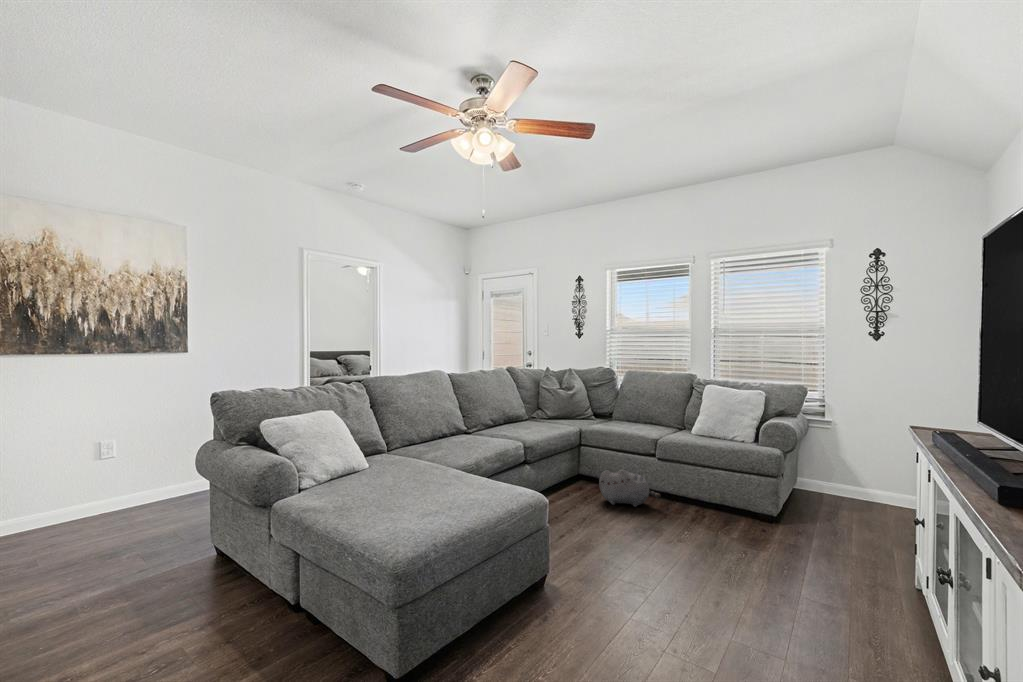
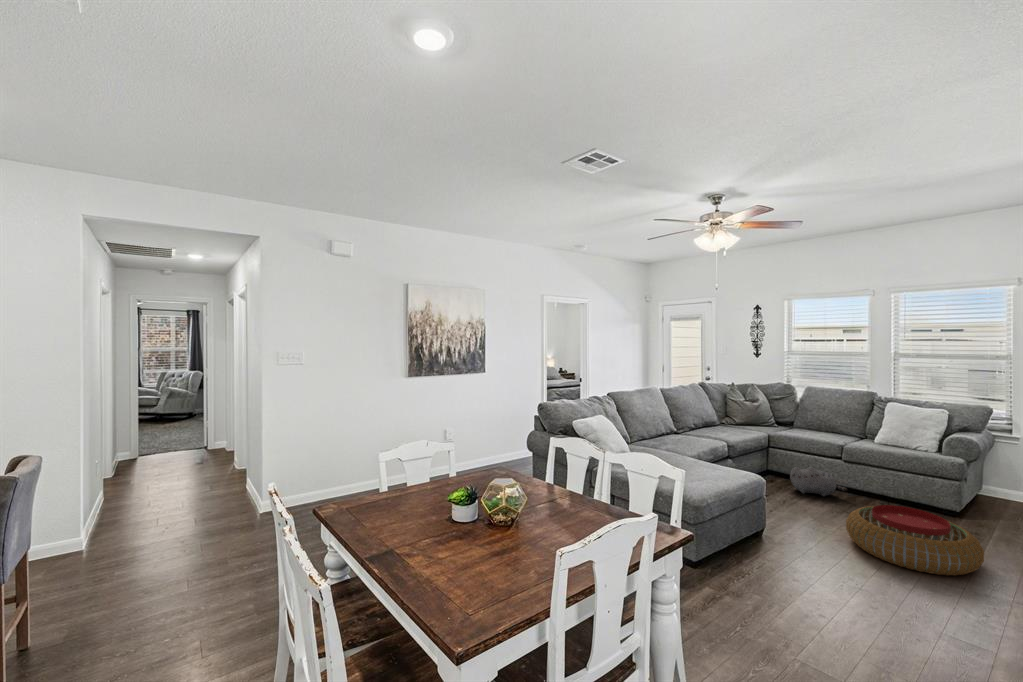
pouf: none [646,518,803,618] -> present [846,505,984,575]

